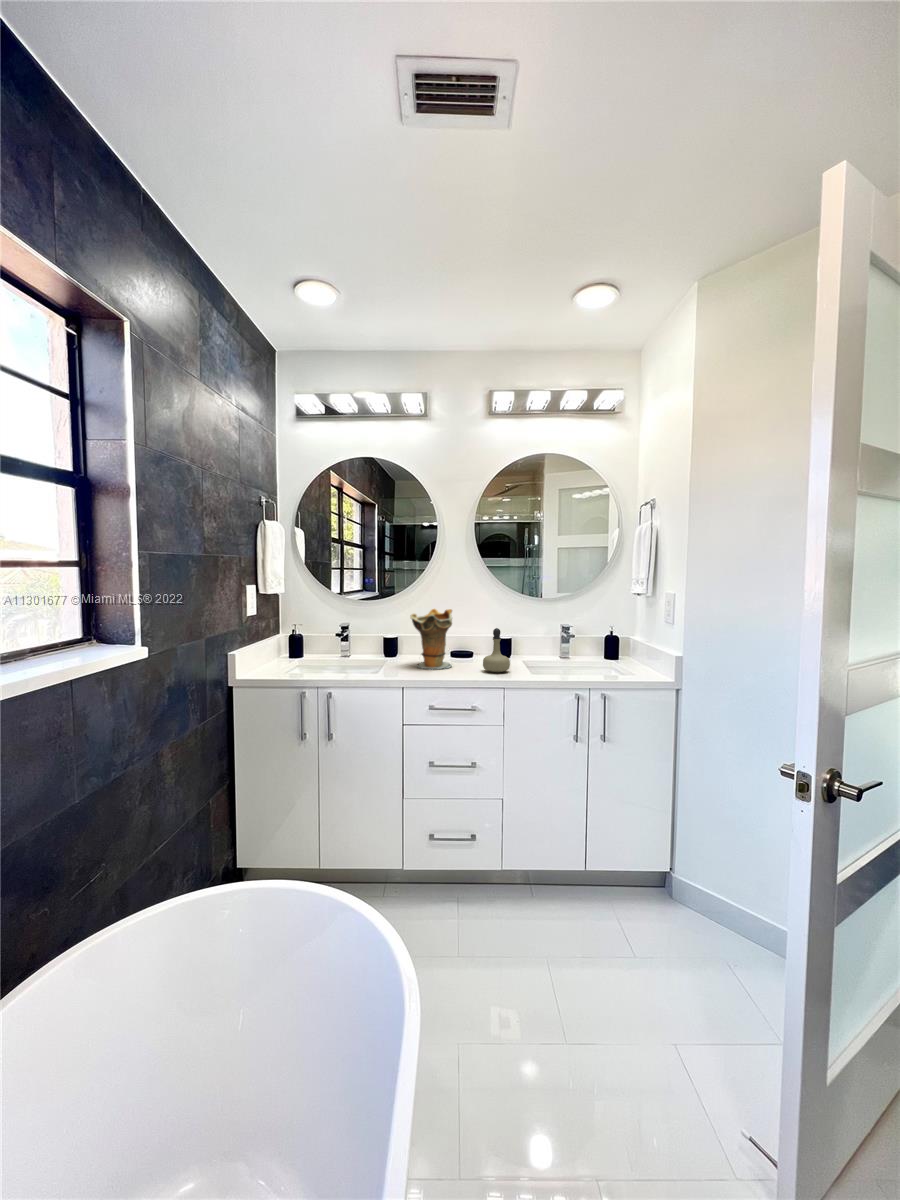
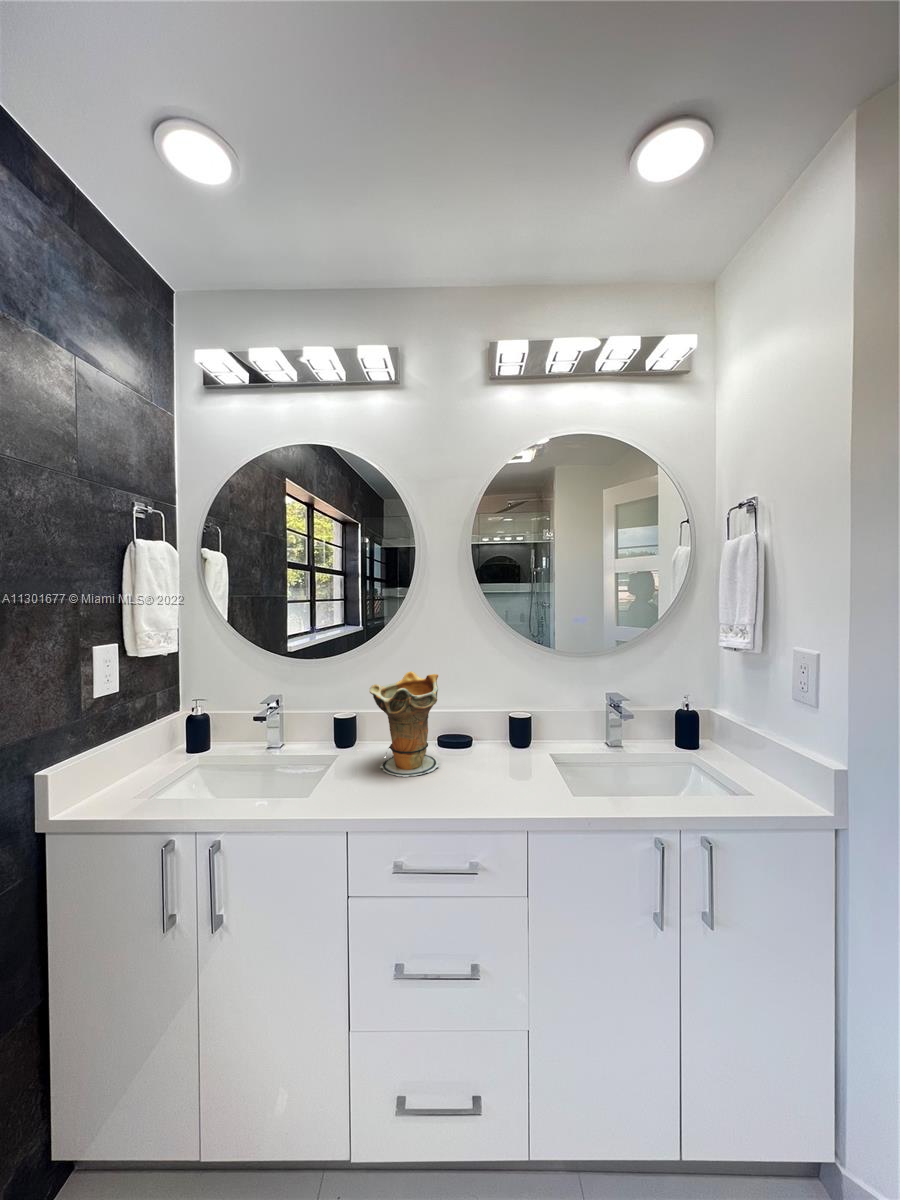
perfume bottle: present [483,628,510,672] -> none [488,710,532,785]

